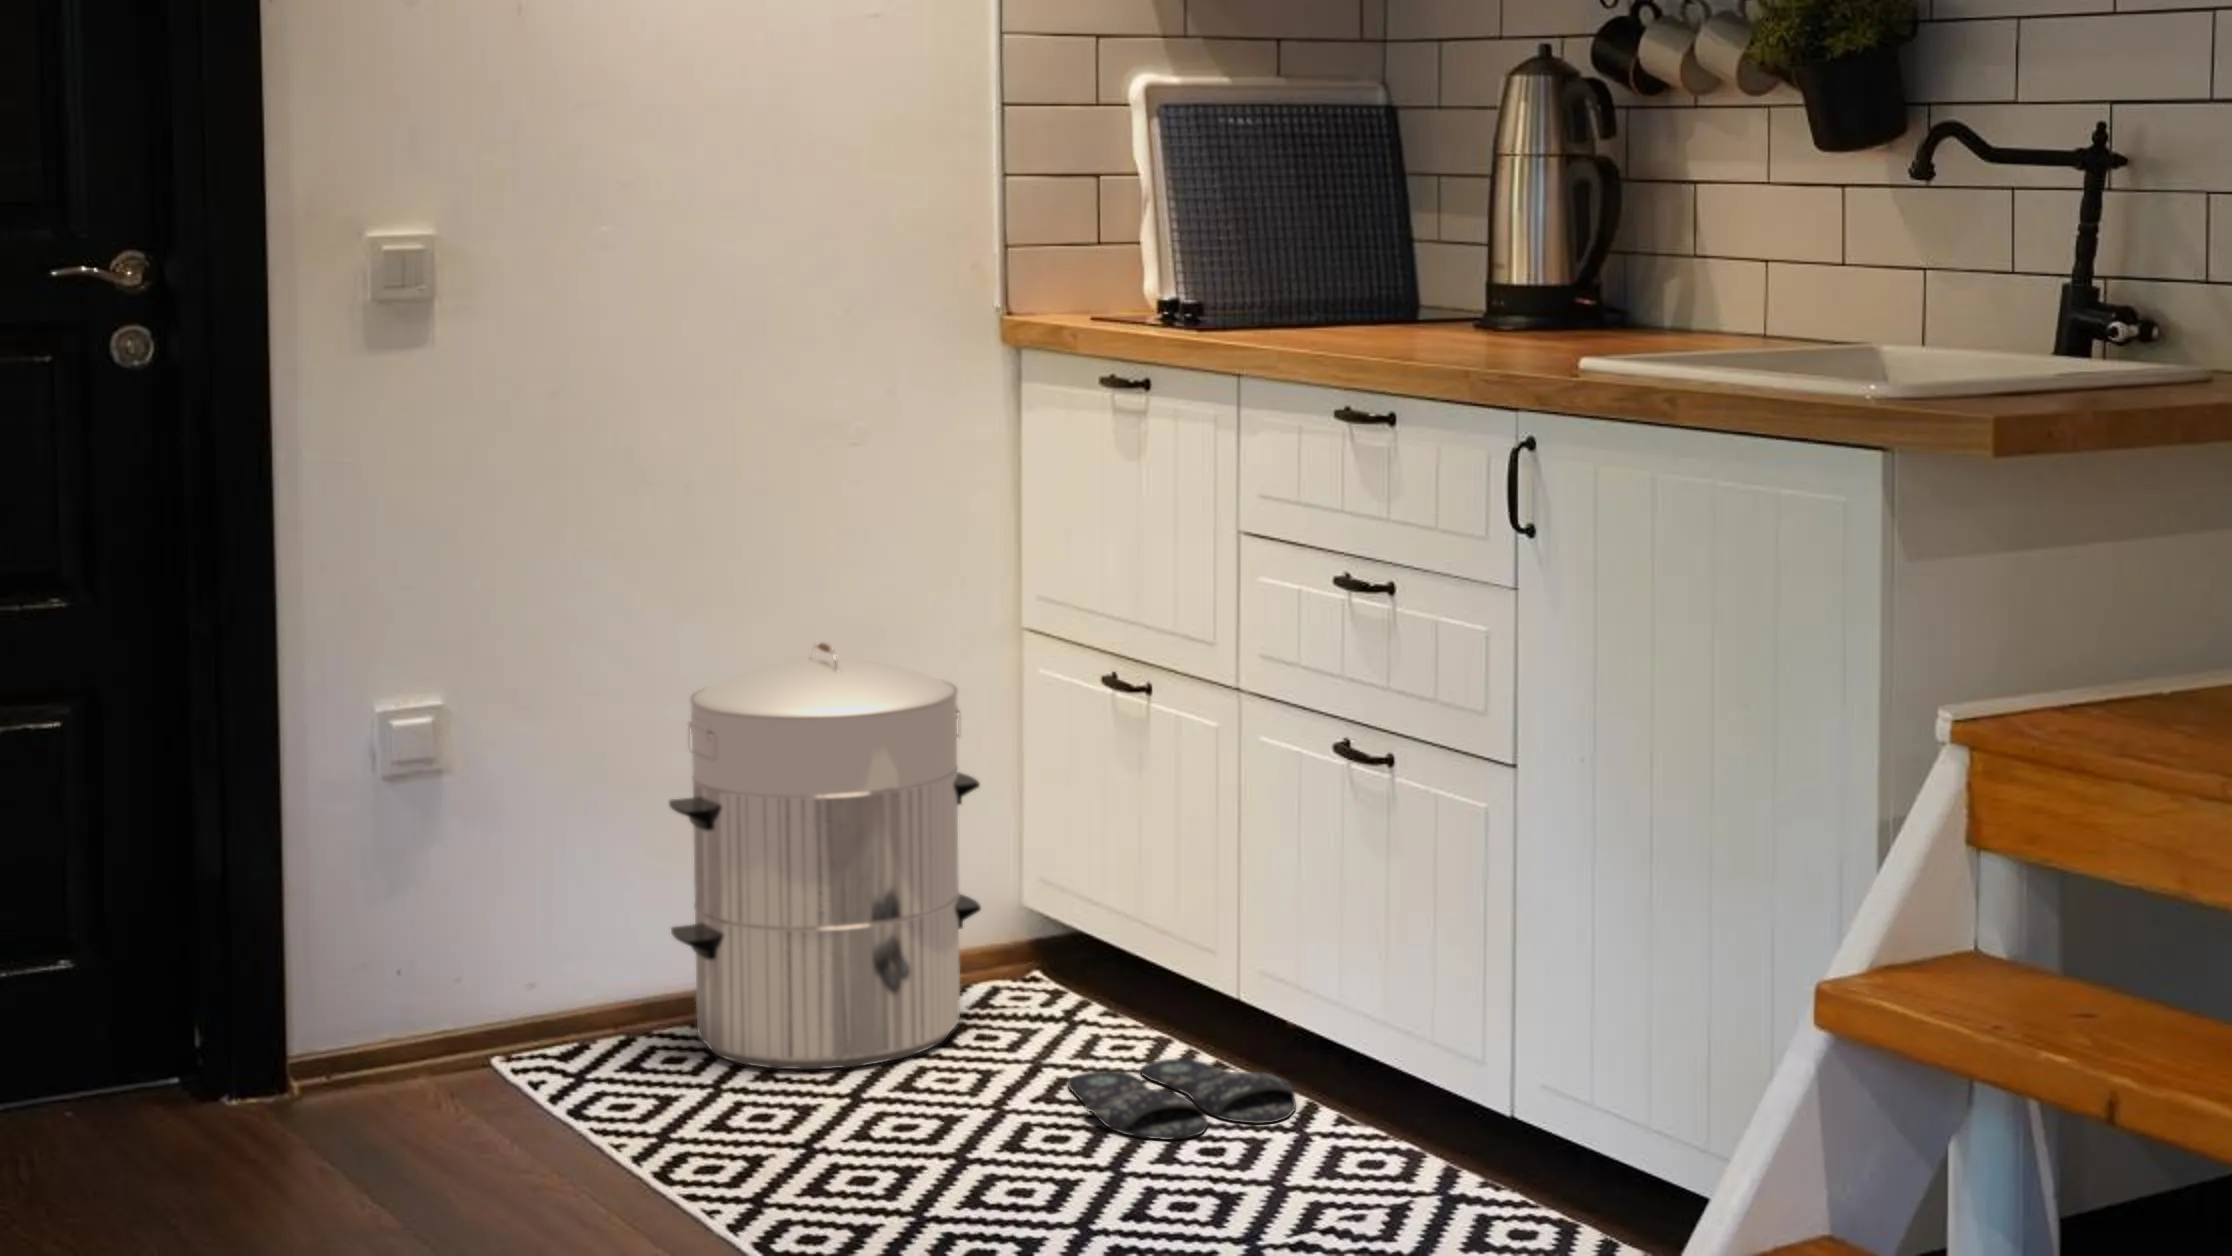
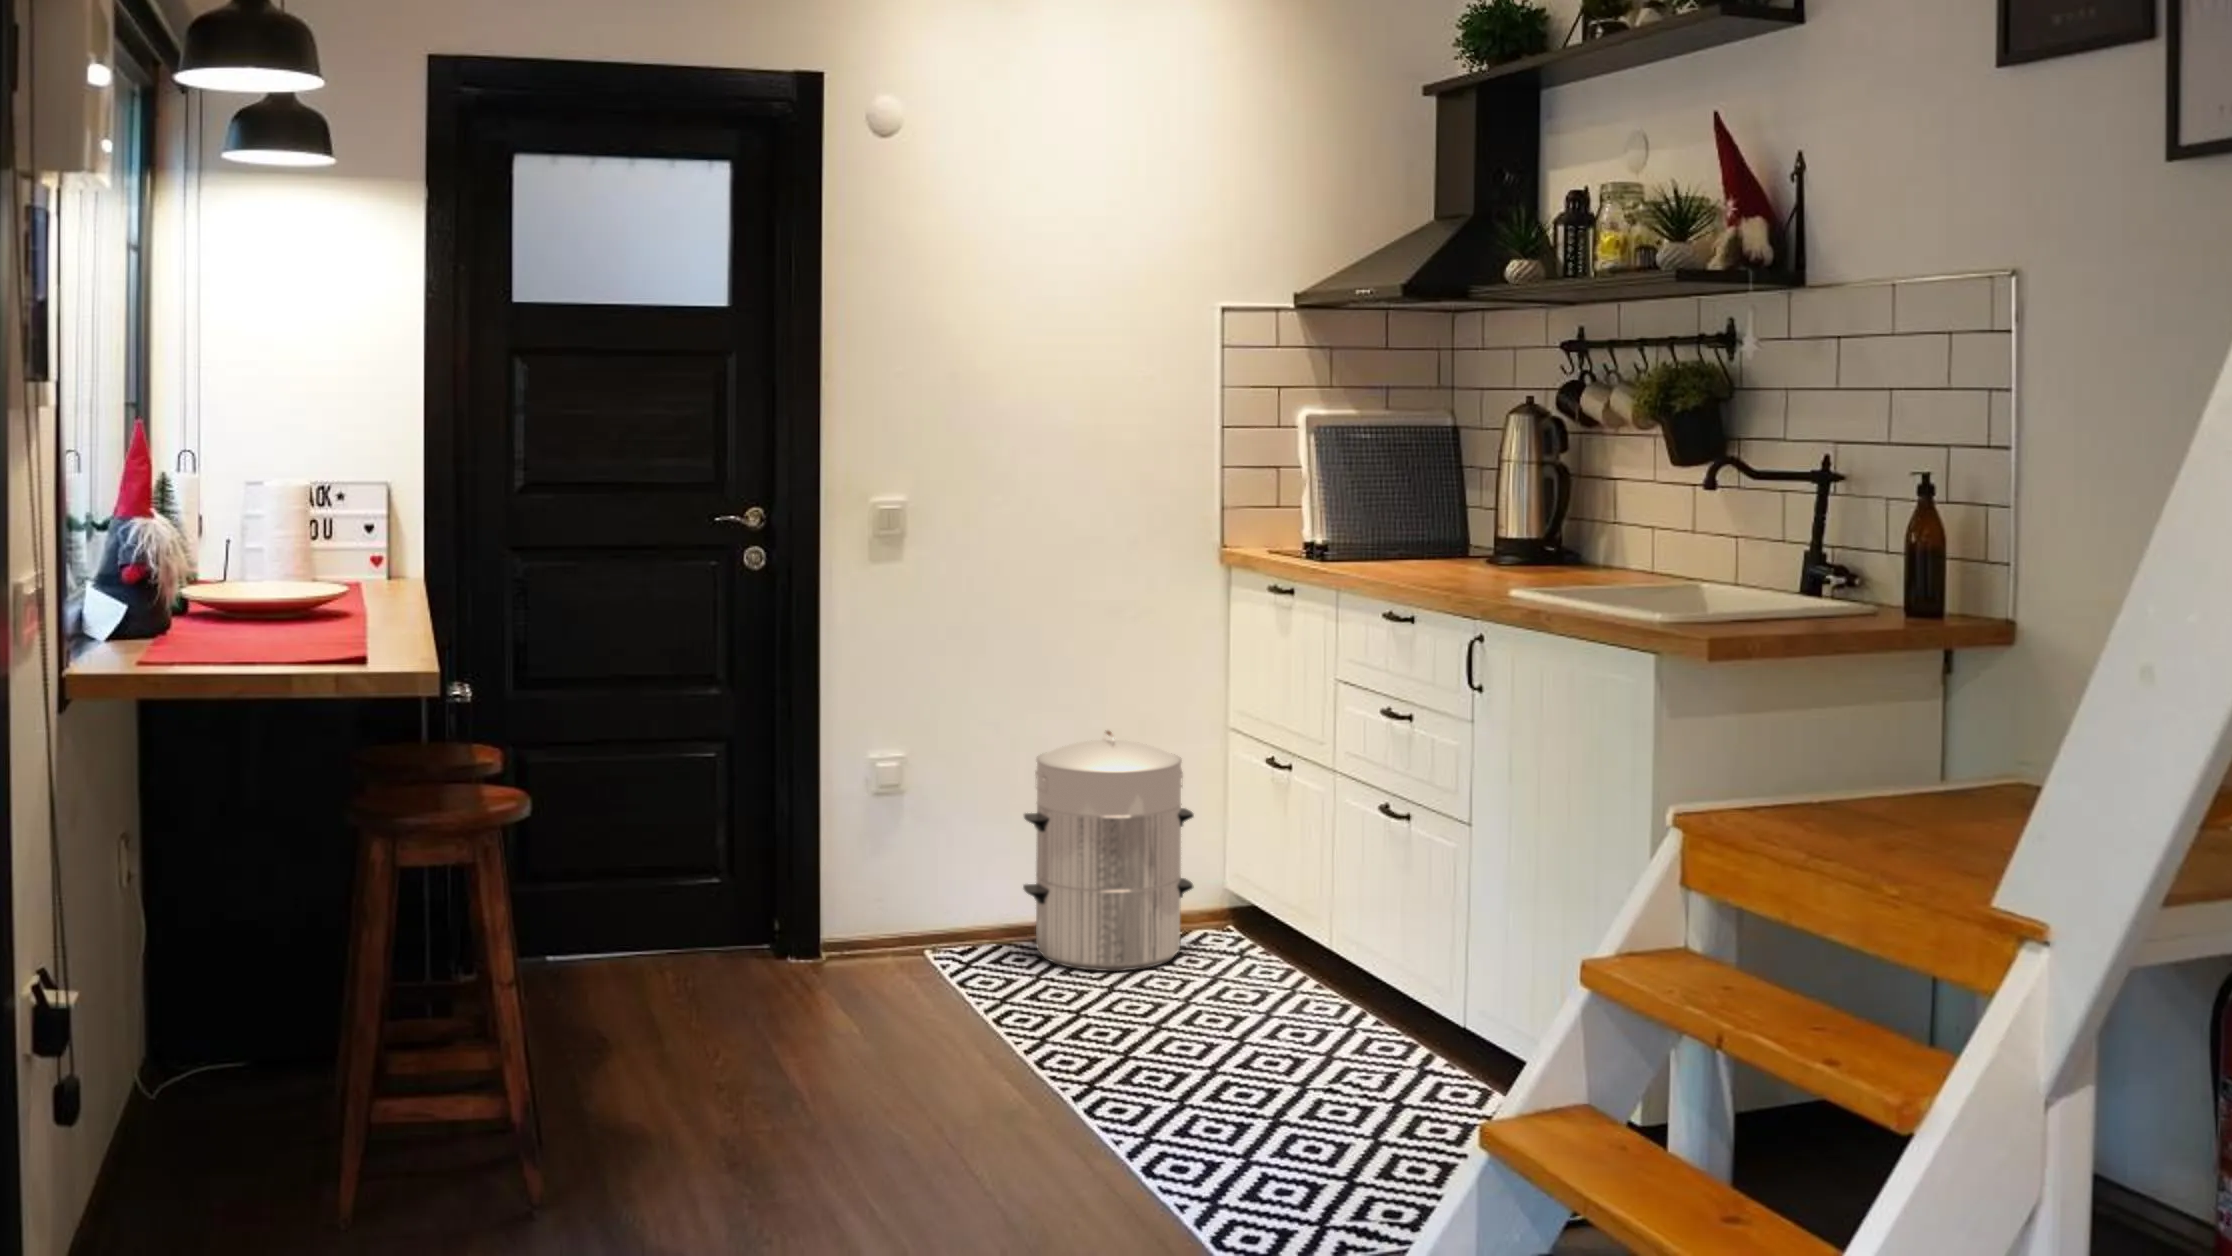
slippers: present [1068,1058,1296,1140] -> none [1229,982,1354,1026]

